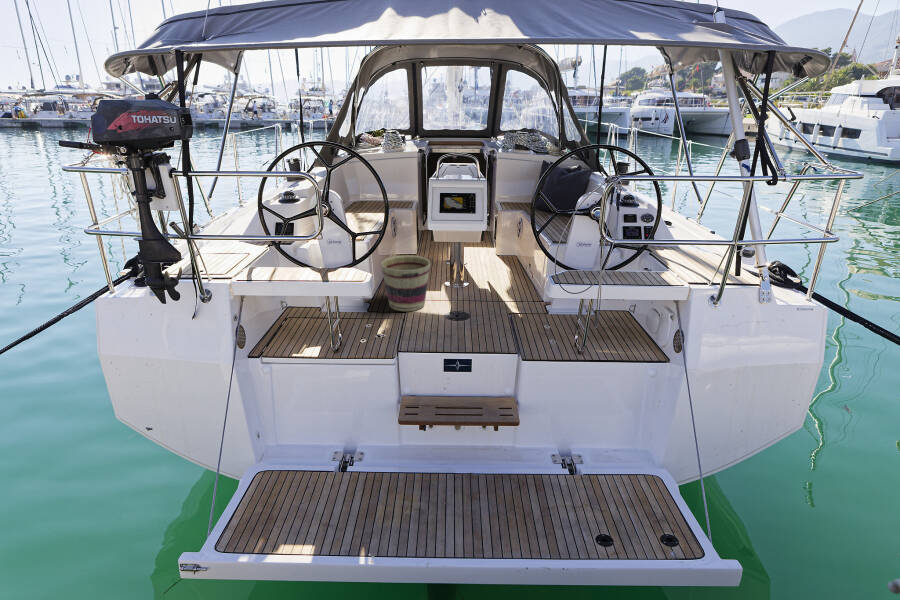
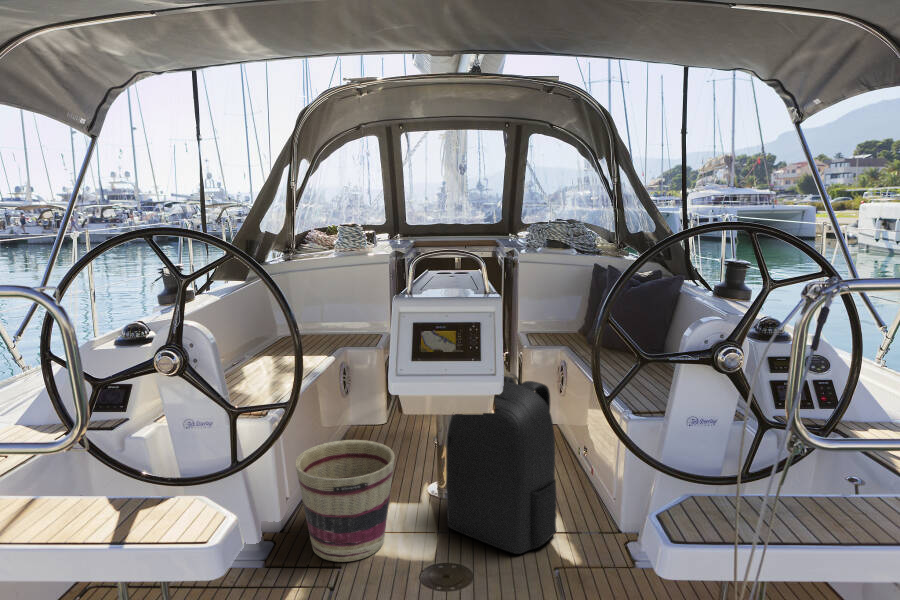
backpack: none [456,222,511,309] -> present [446,374,557,554]

